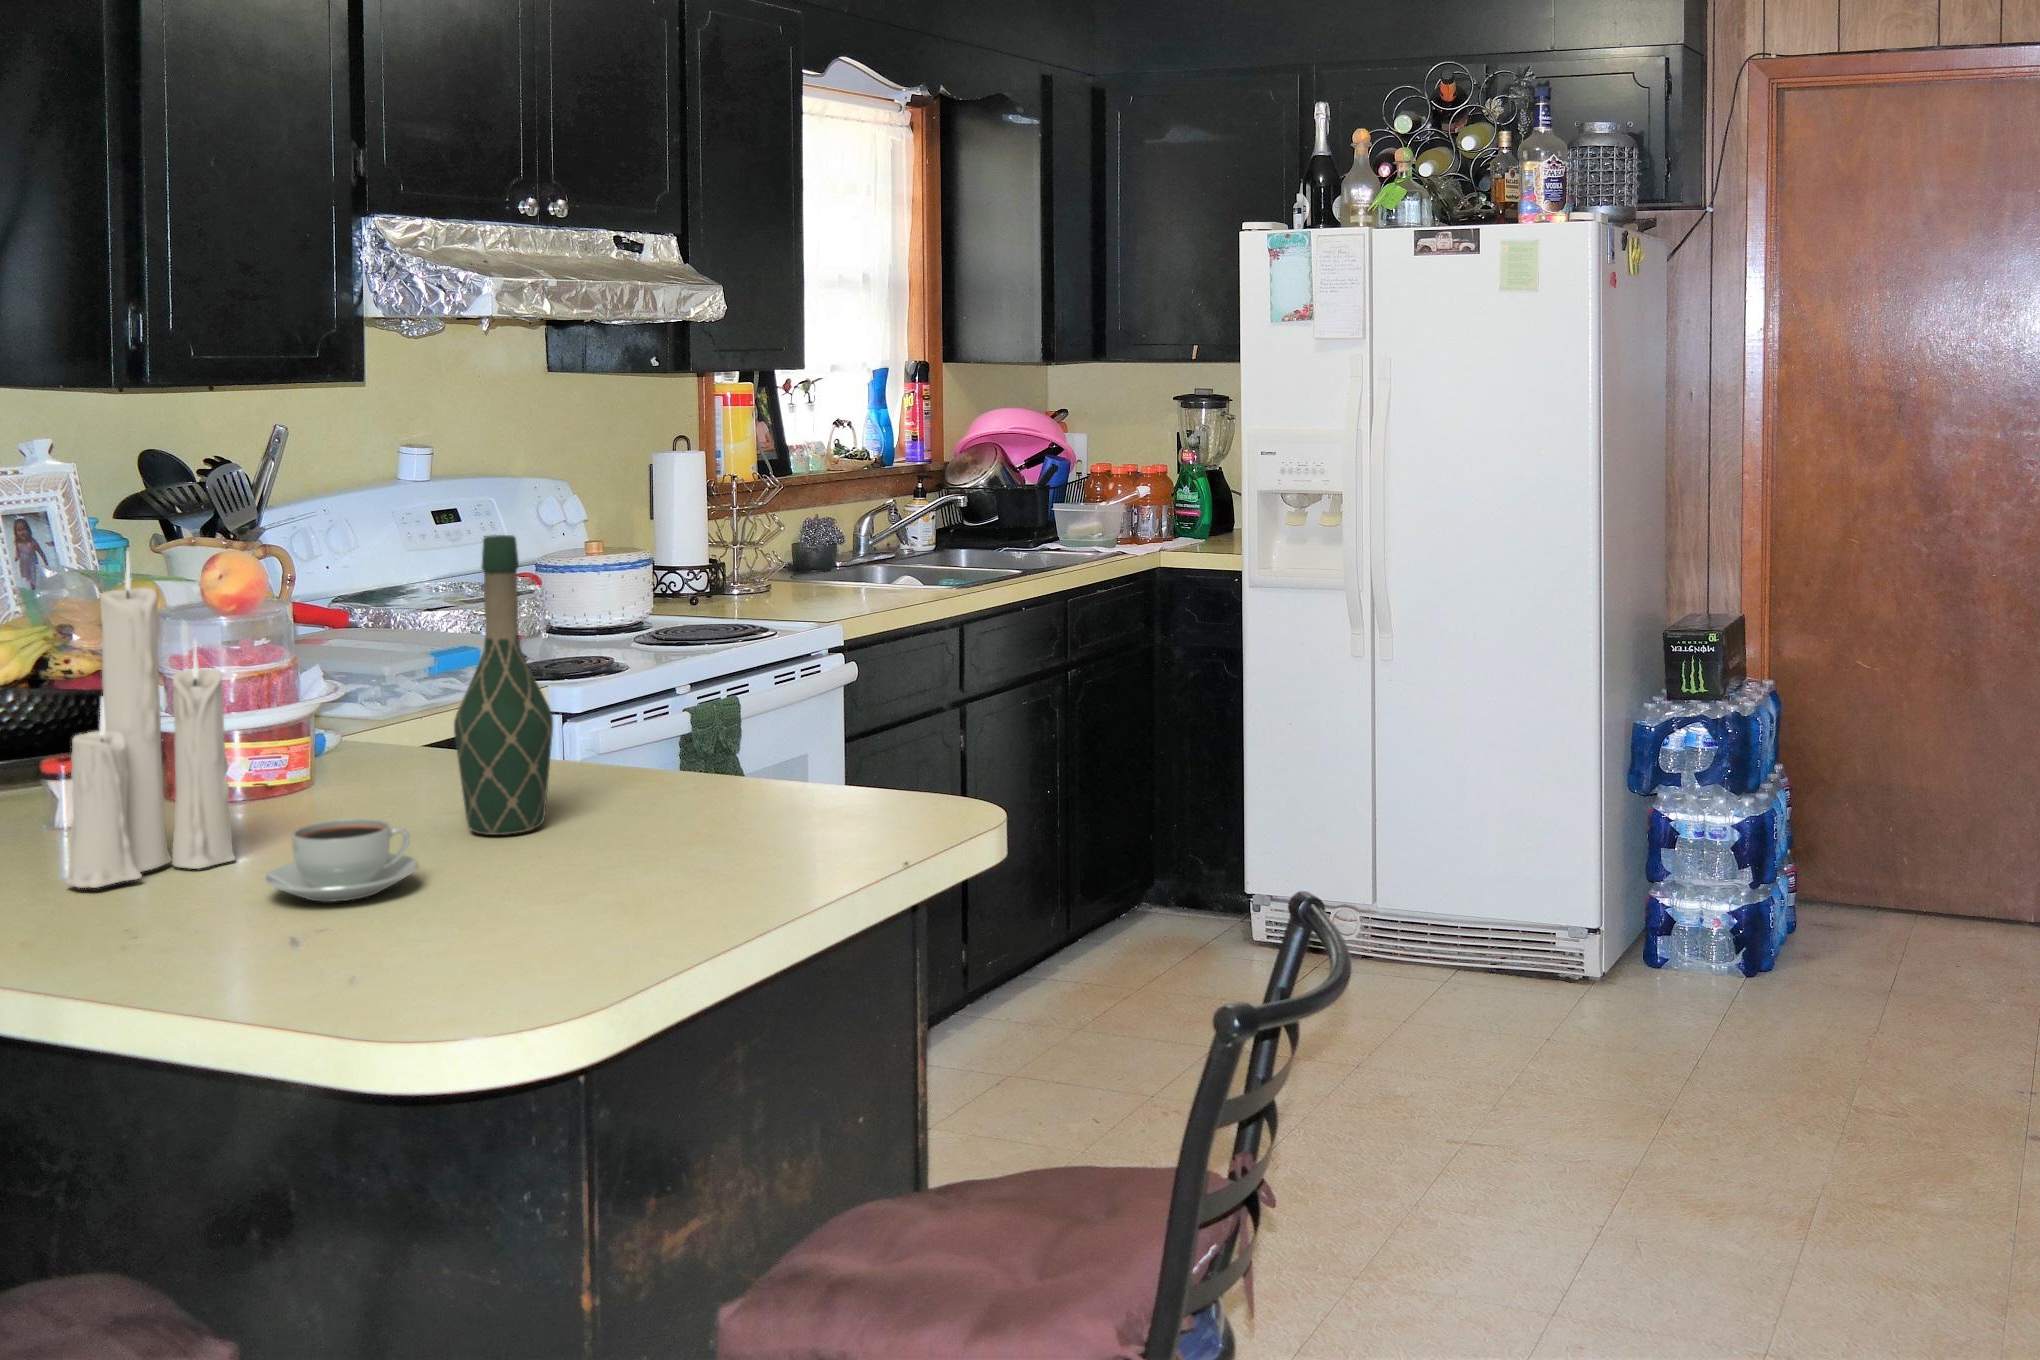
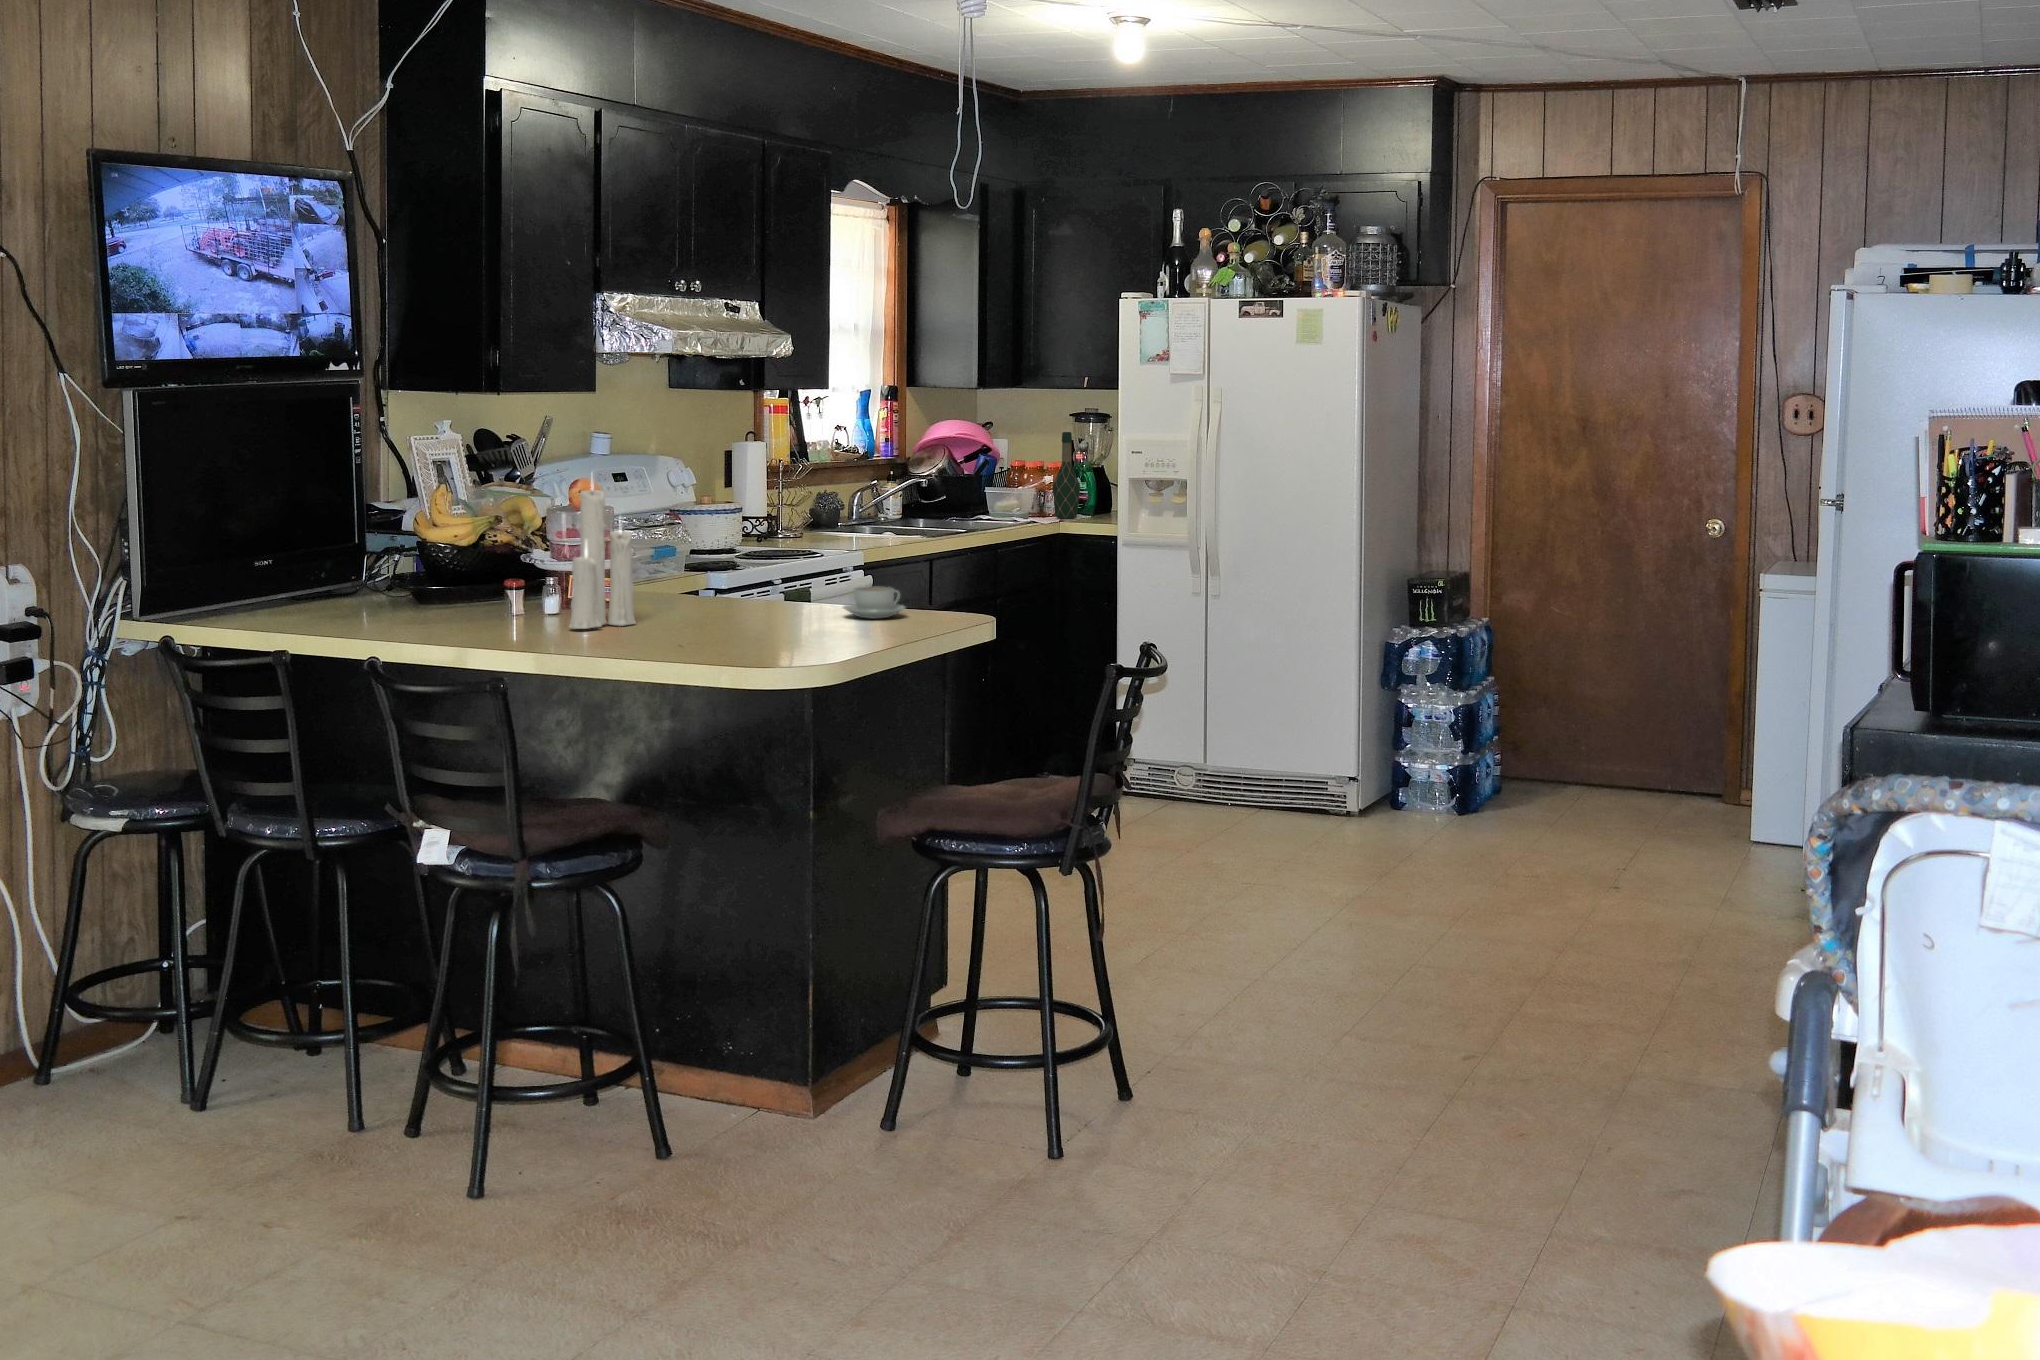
wine bottle: present [454,535,553,835] -> present [1053,432,1080,519]
coffee cup: present [265,819,419,902] -> present [843,587,905,619]

